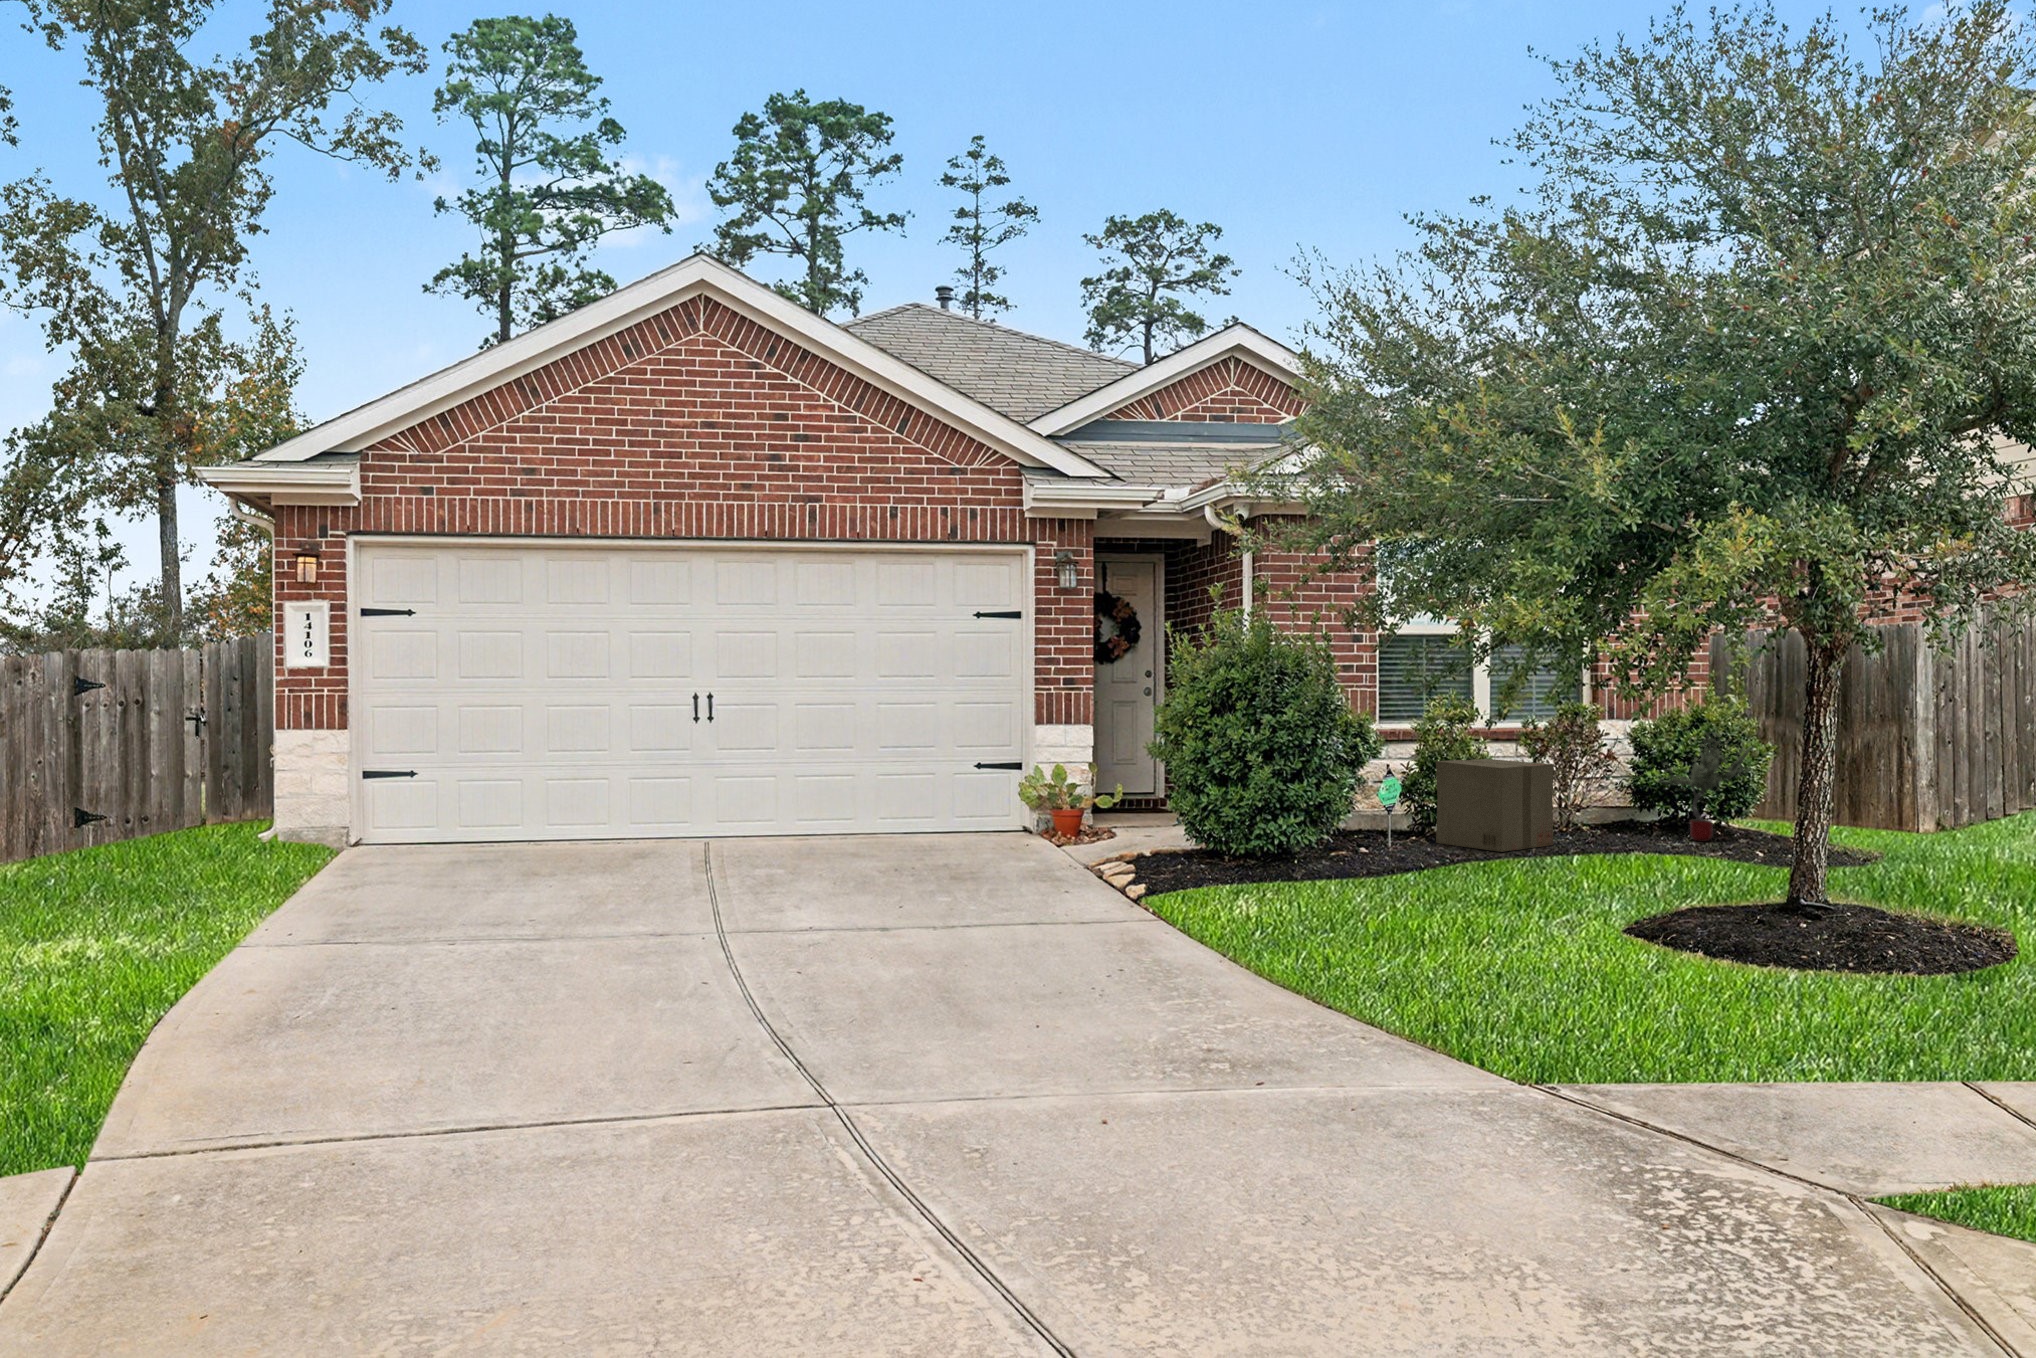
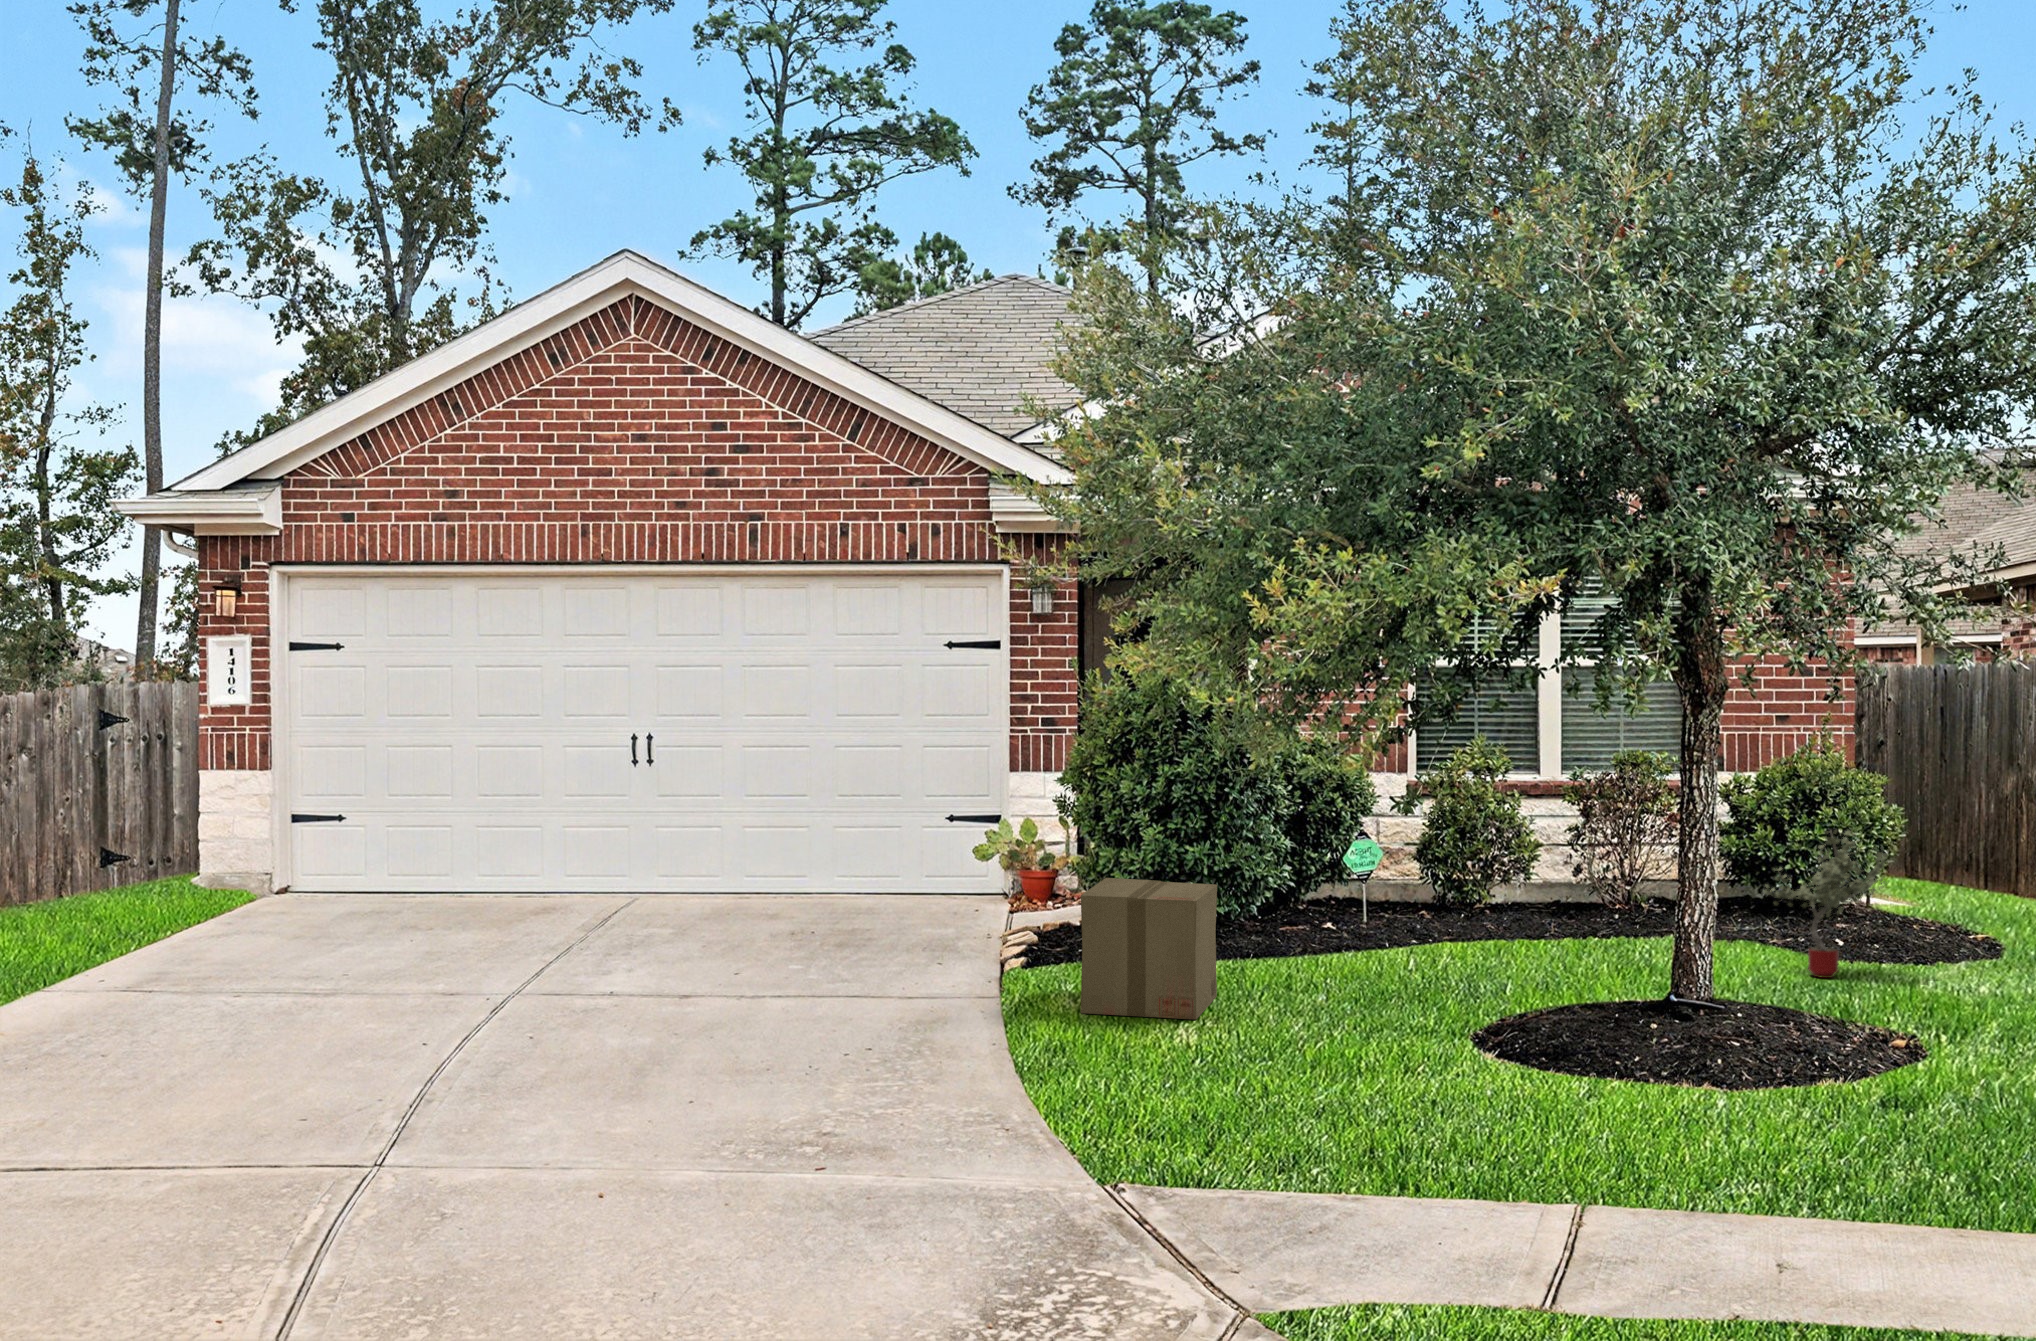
cardboard box: present [1436,759,1554,852] -> present [1081,878,1217,1019]

